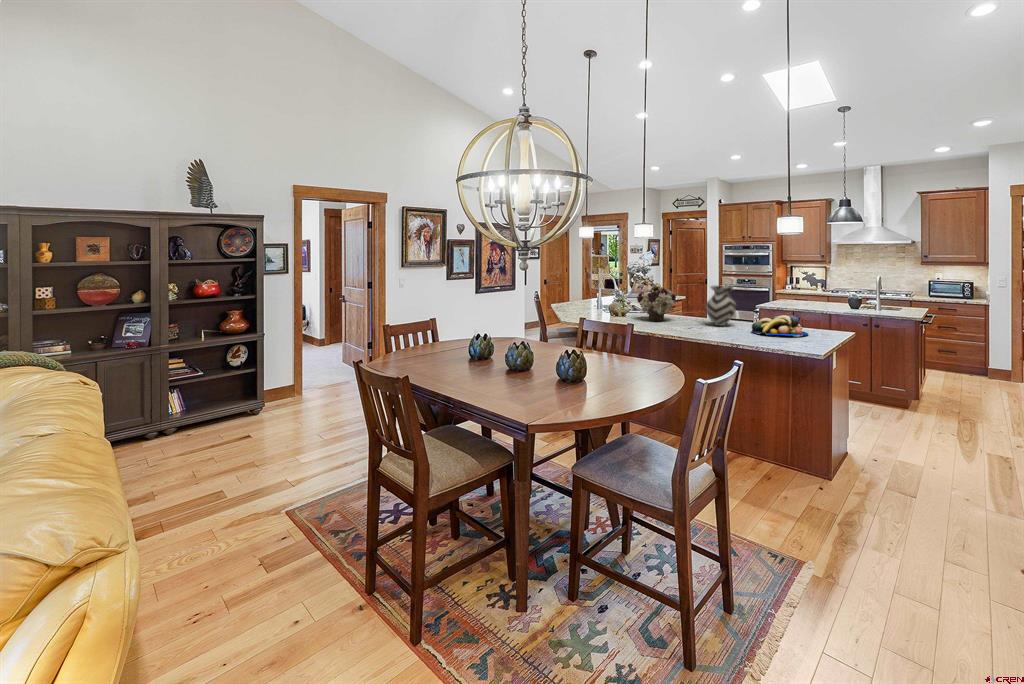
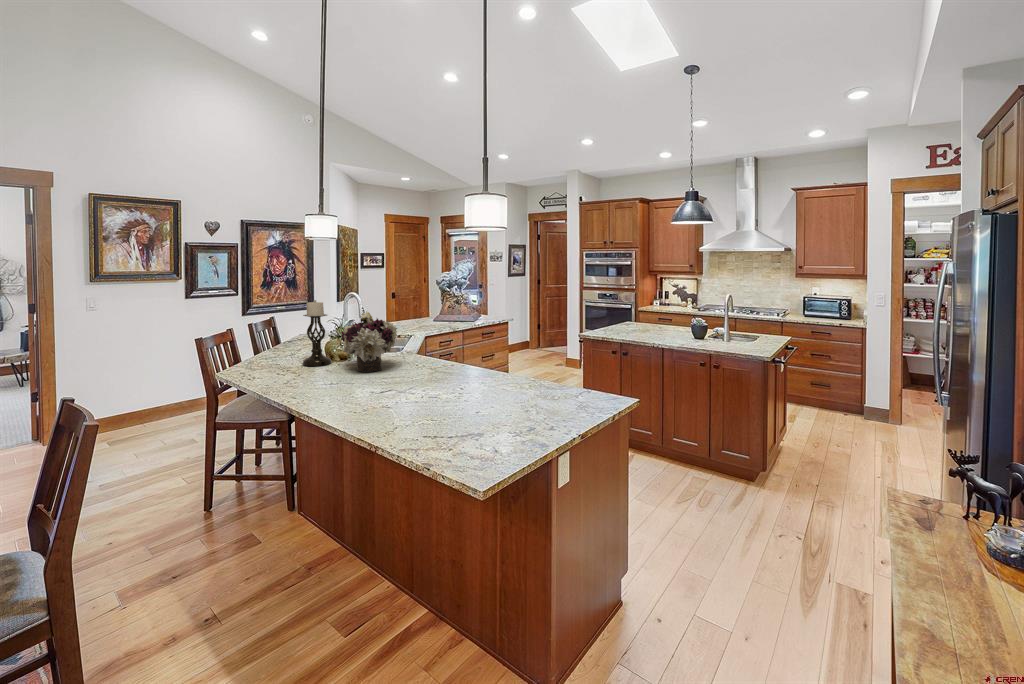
candle holder: none [605,277,622,319] -> present [303,300,332,366]
vase: present [706,286,736,326] -> none [421,317,467,384]
fruit bowl: present [751,315,808,336] -> none [463,371,552,414]

